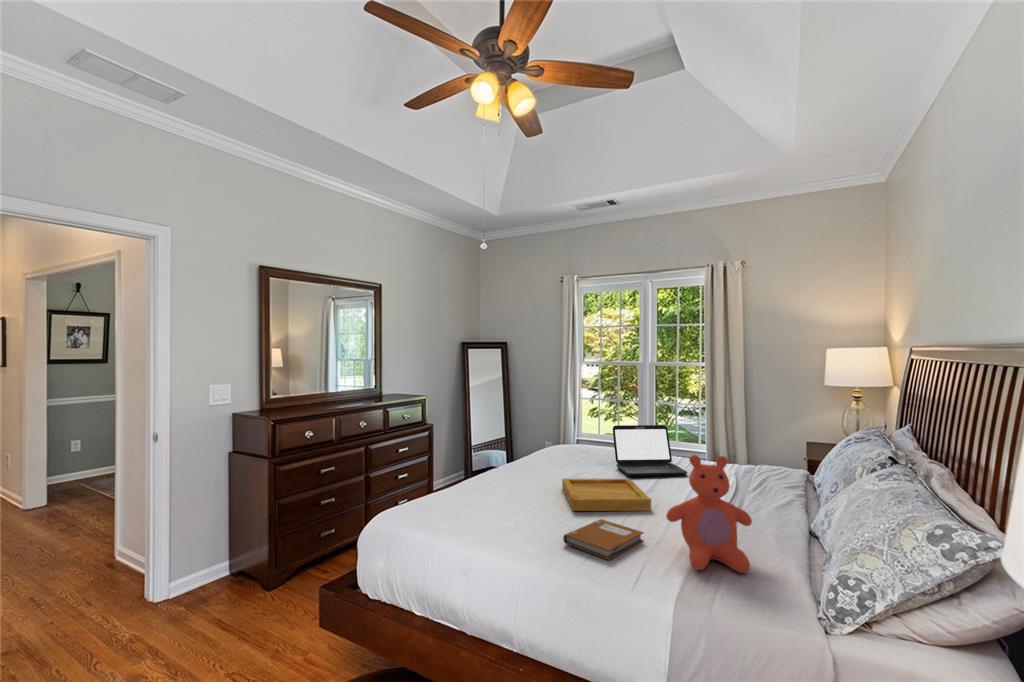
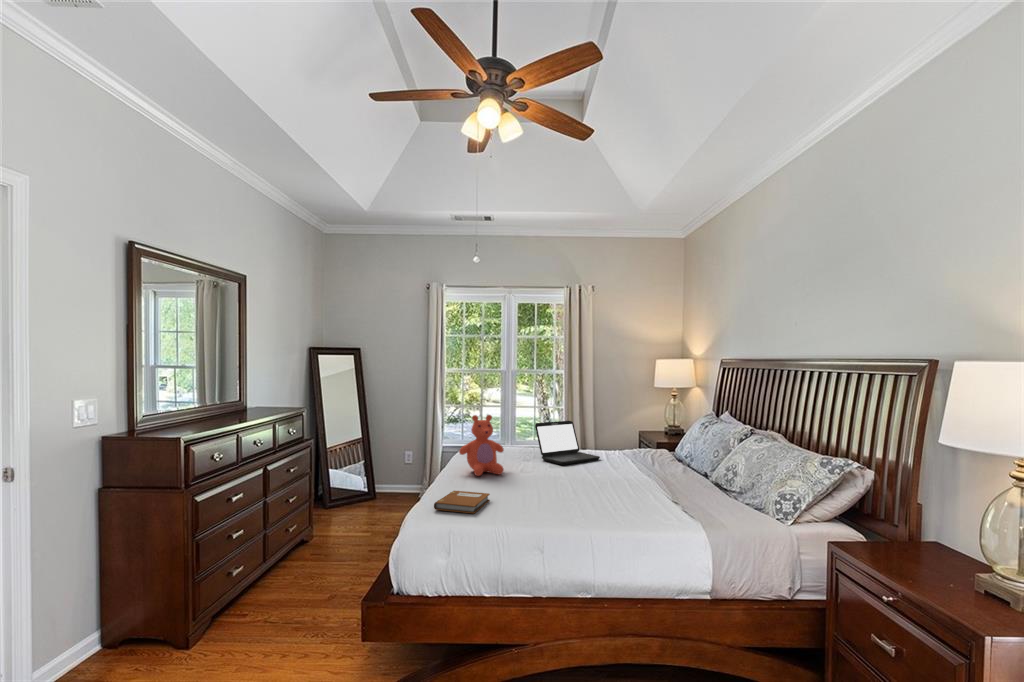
teddy bear: present [666,455,752,573] -> present [459,415,504,476]
tray: present [562,478,651,511] -> none [525,464,612,492]
notebook: present [563,519,643,560] -> present [434,491,490,514]

